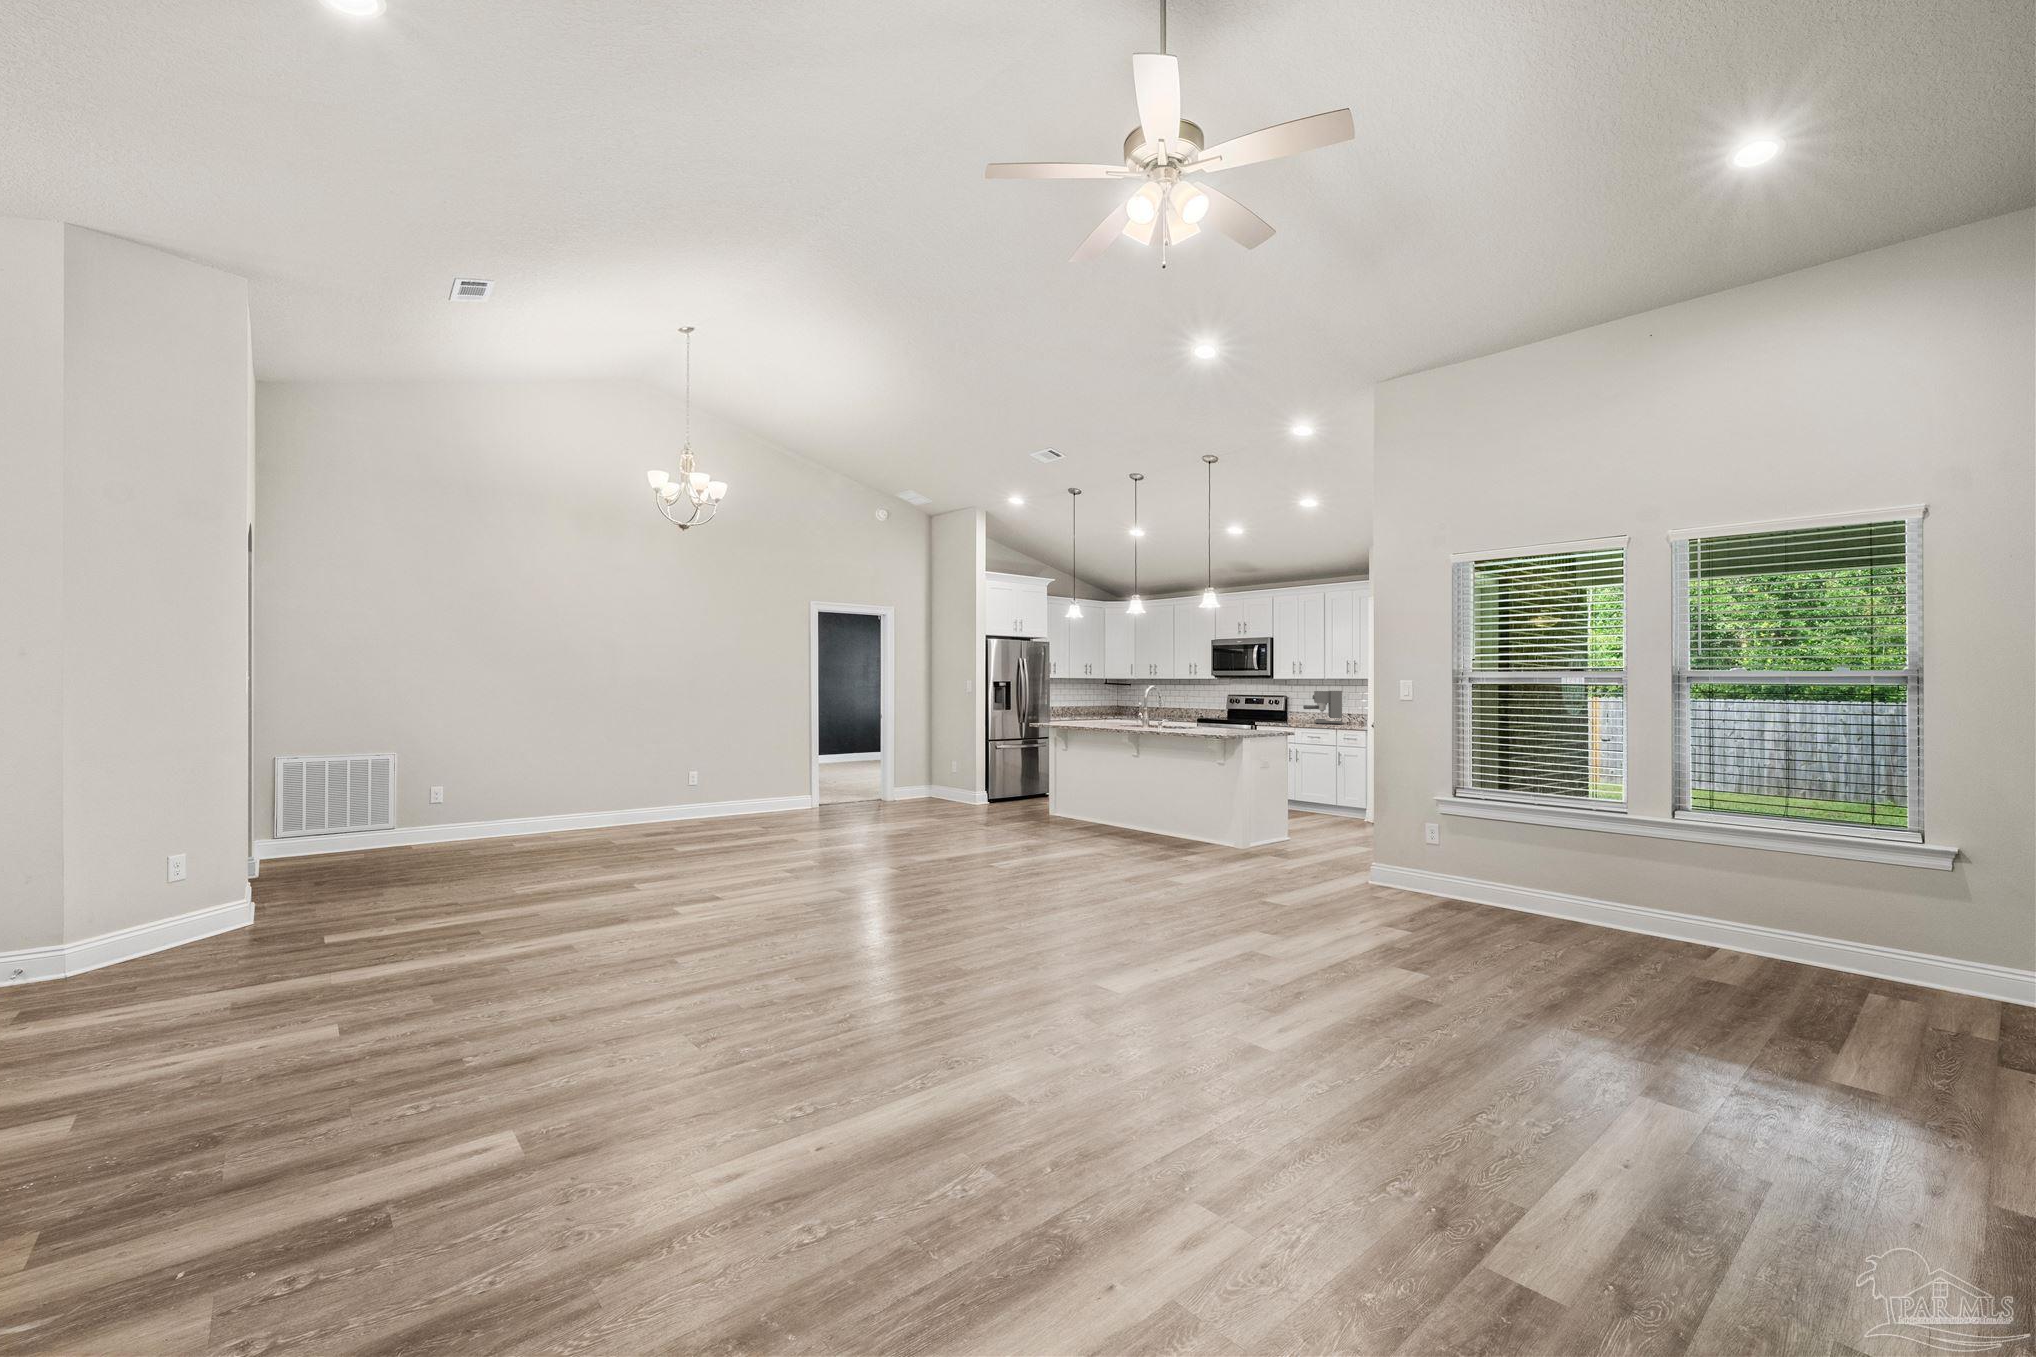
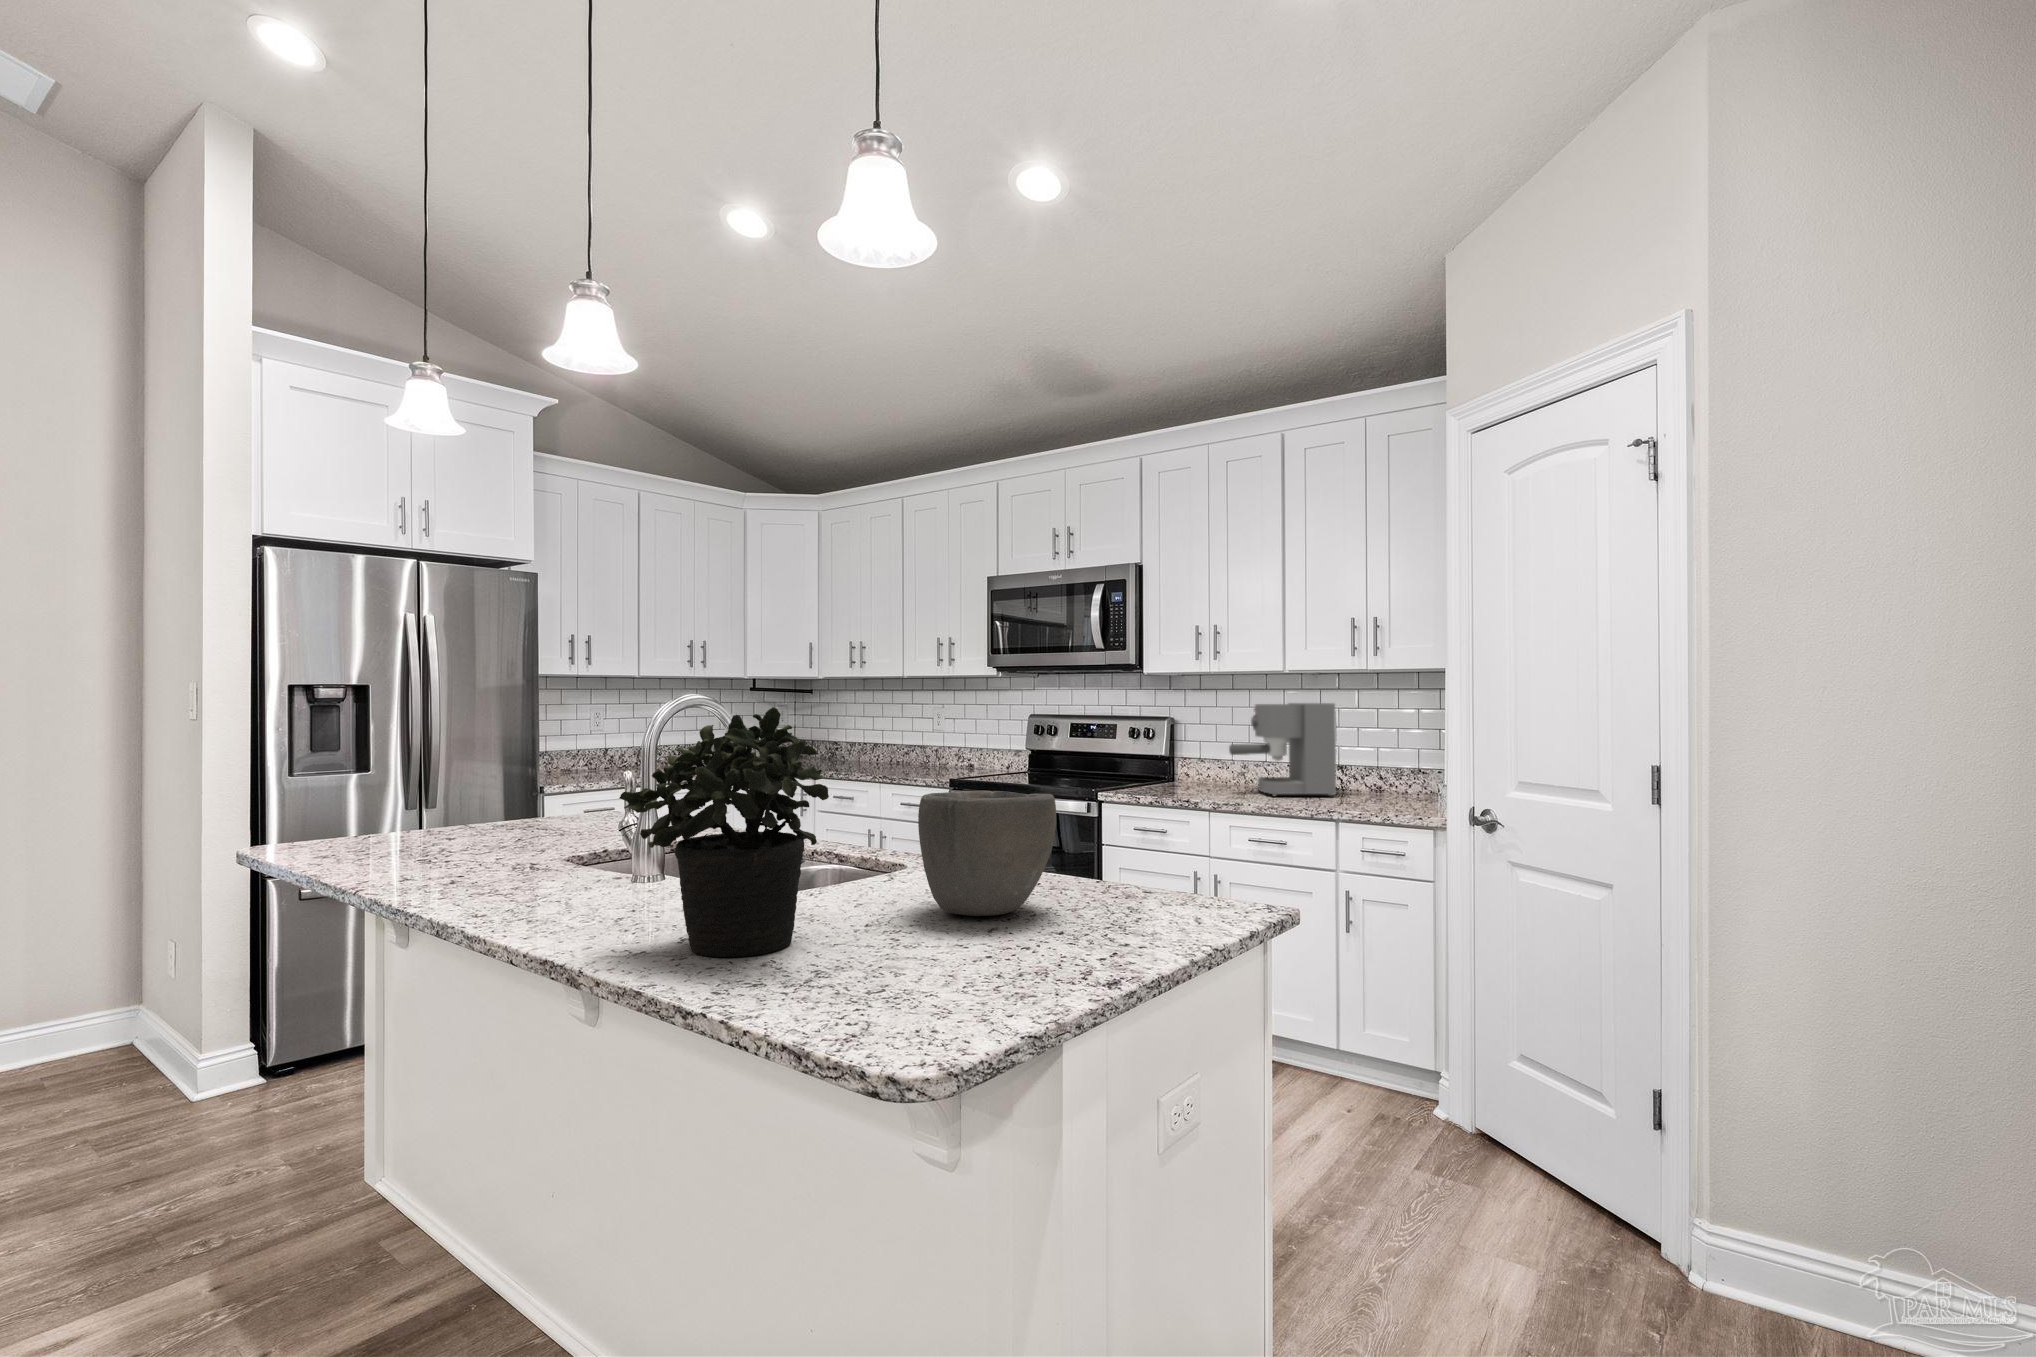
potted plant: none [1158,688,1196,731] -> present [619,707,829,957]
bowl: none [1208,706,1236,730] -> present [918,791,1056,916]

